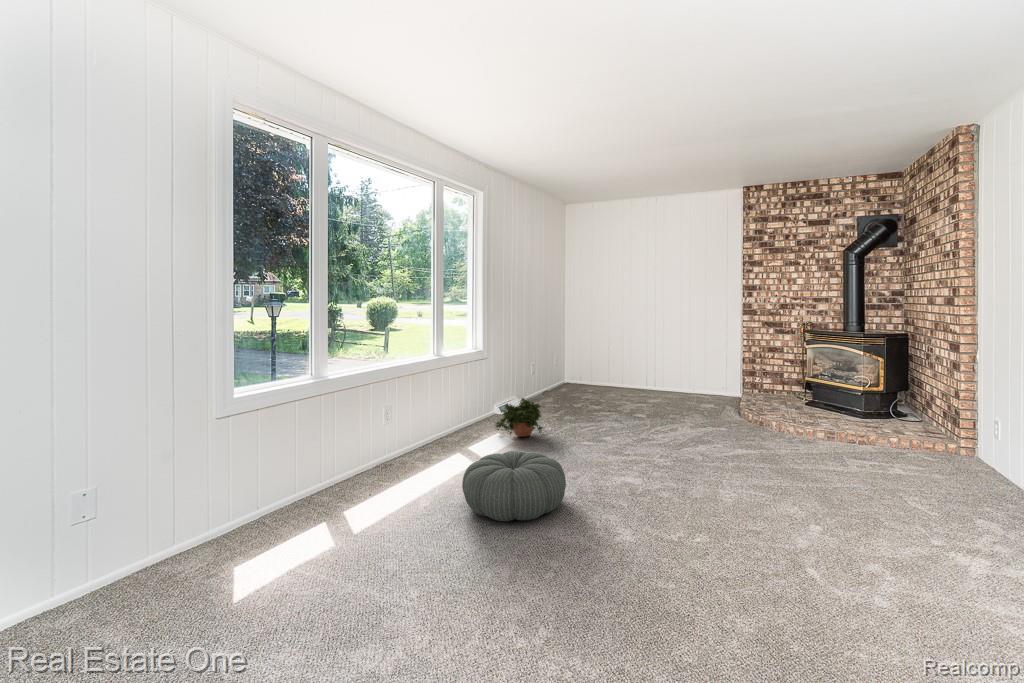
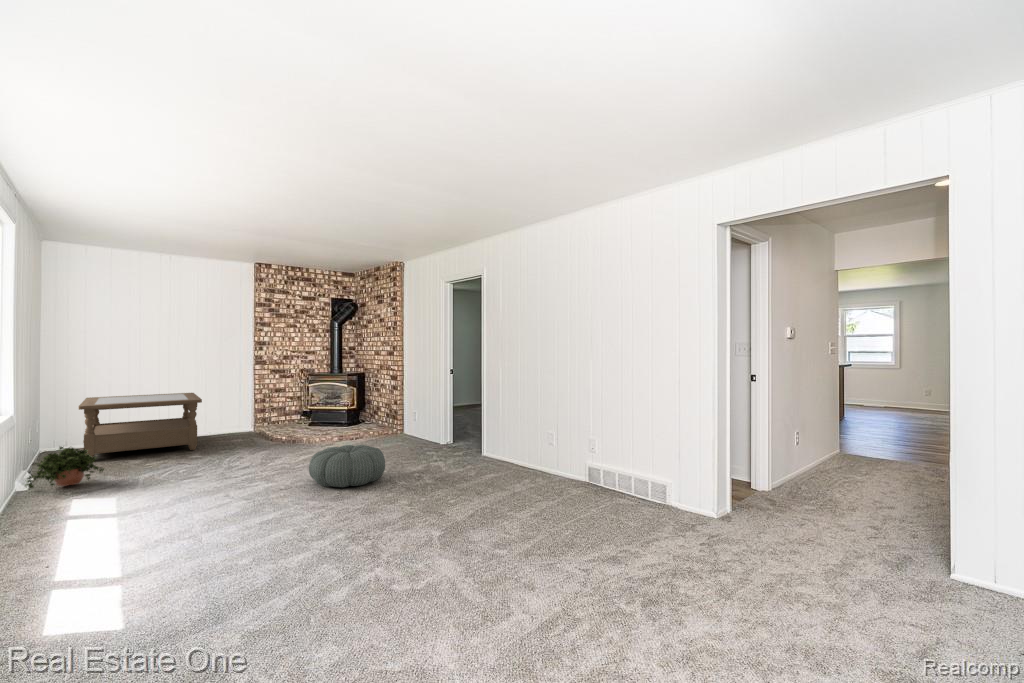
coffee table: none [558,346,674,415] -> present [79,393,202,457]
pouf: present [462,451,566,521] -> present [309,445,385,487]

